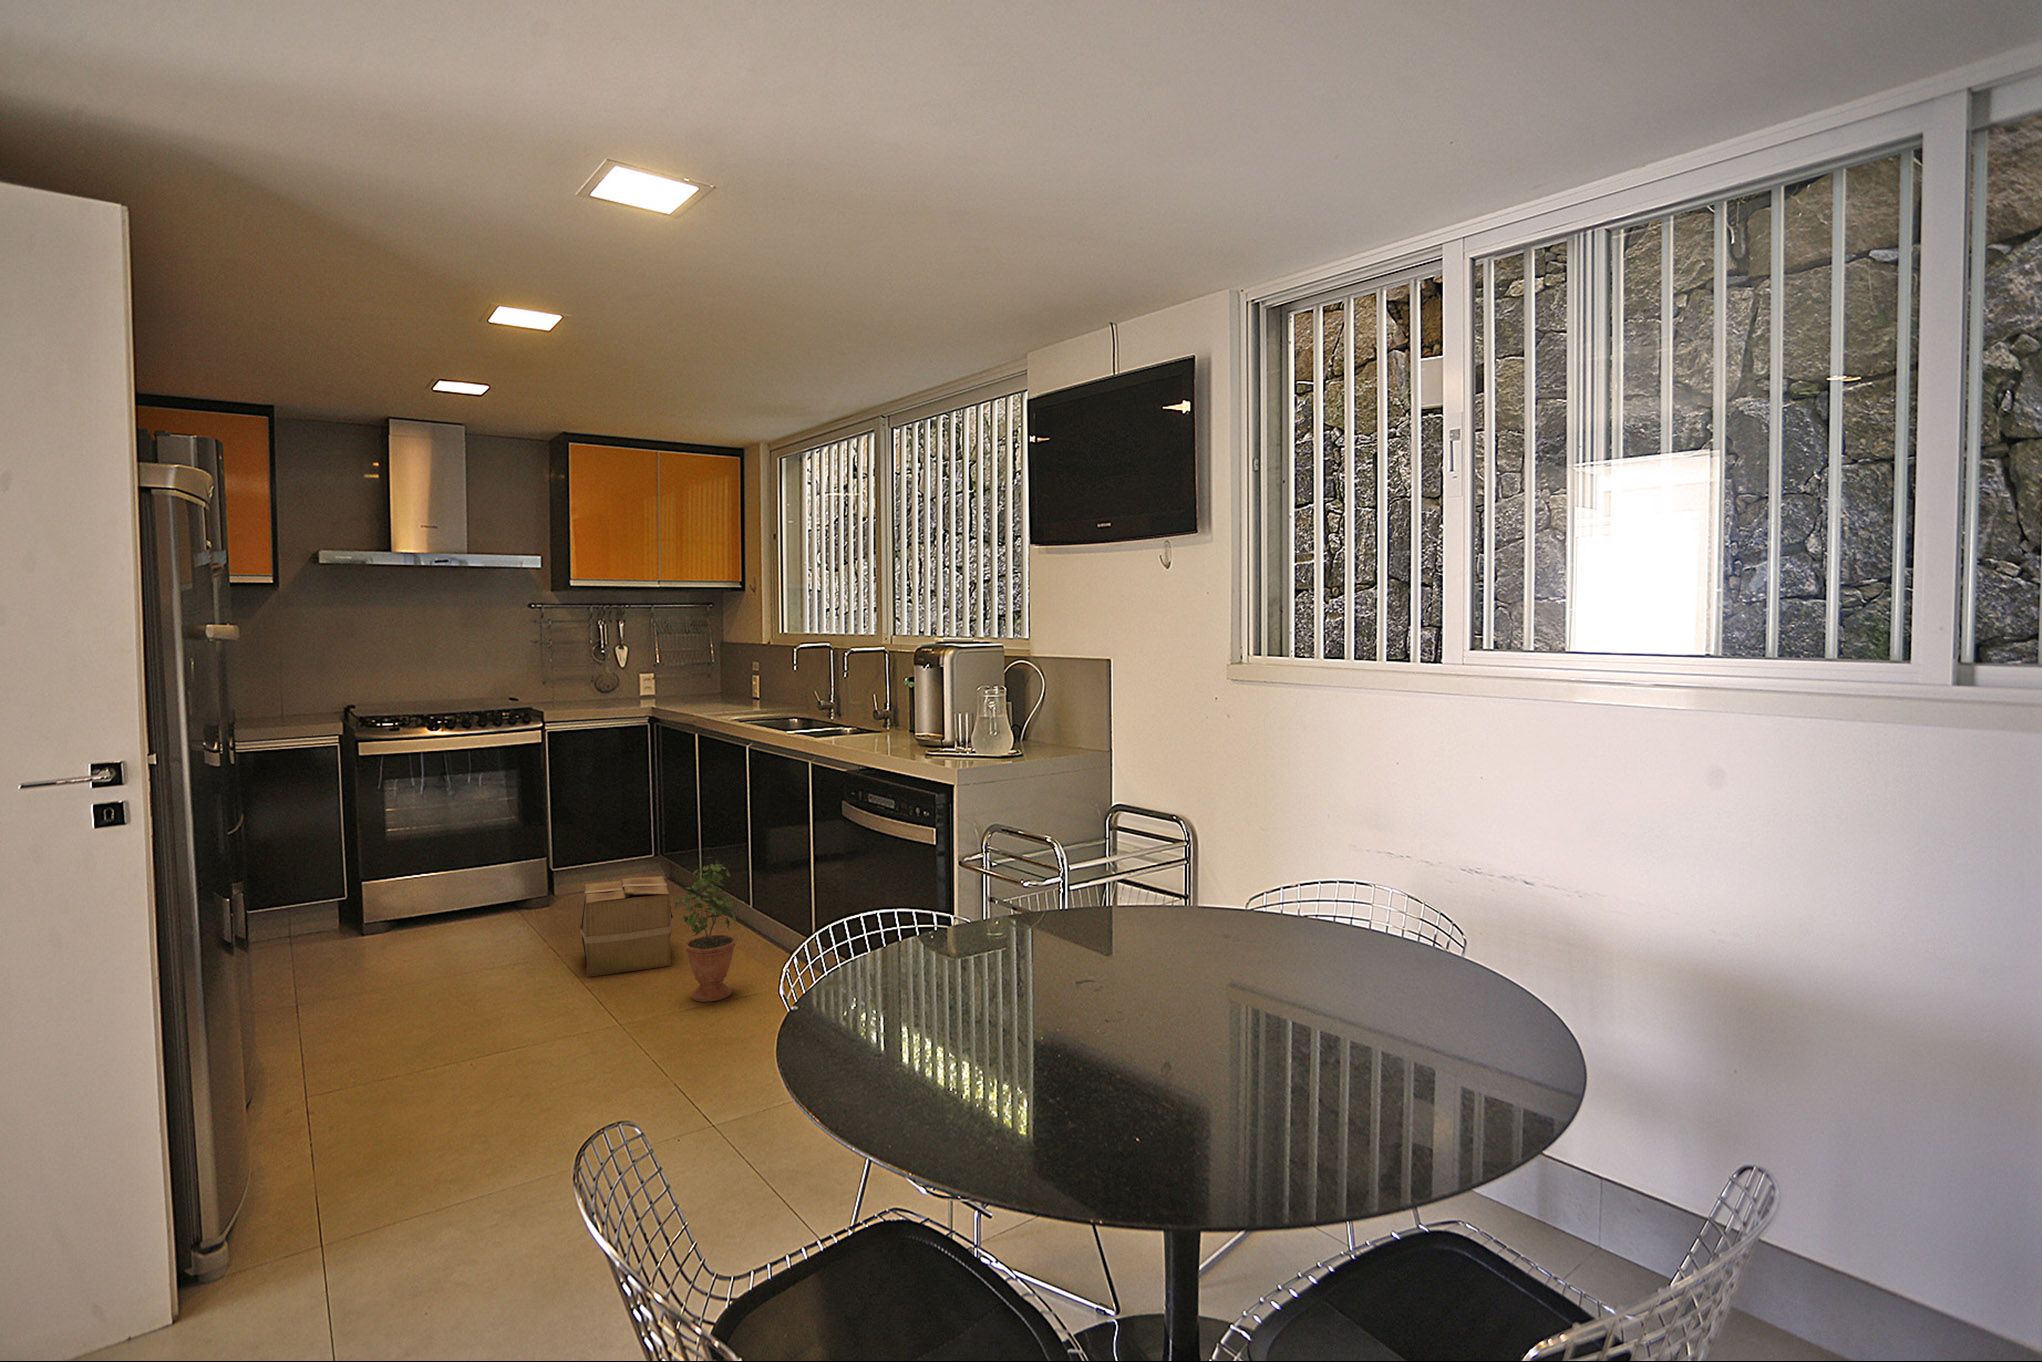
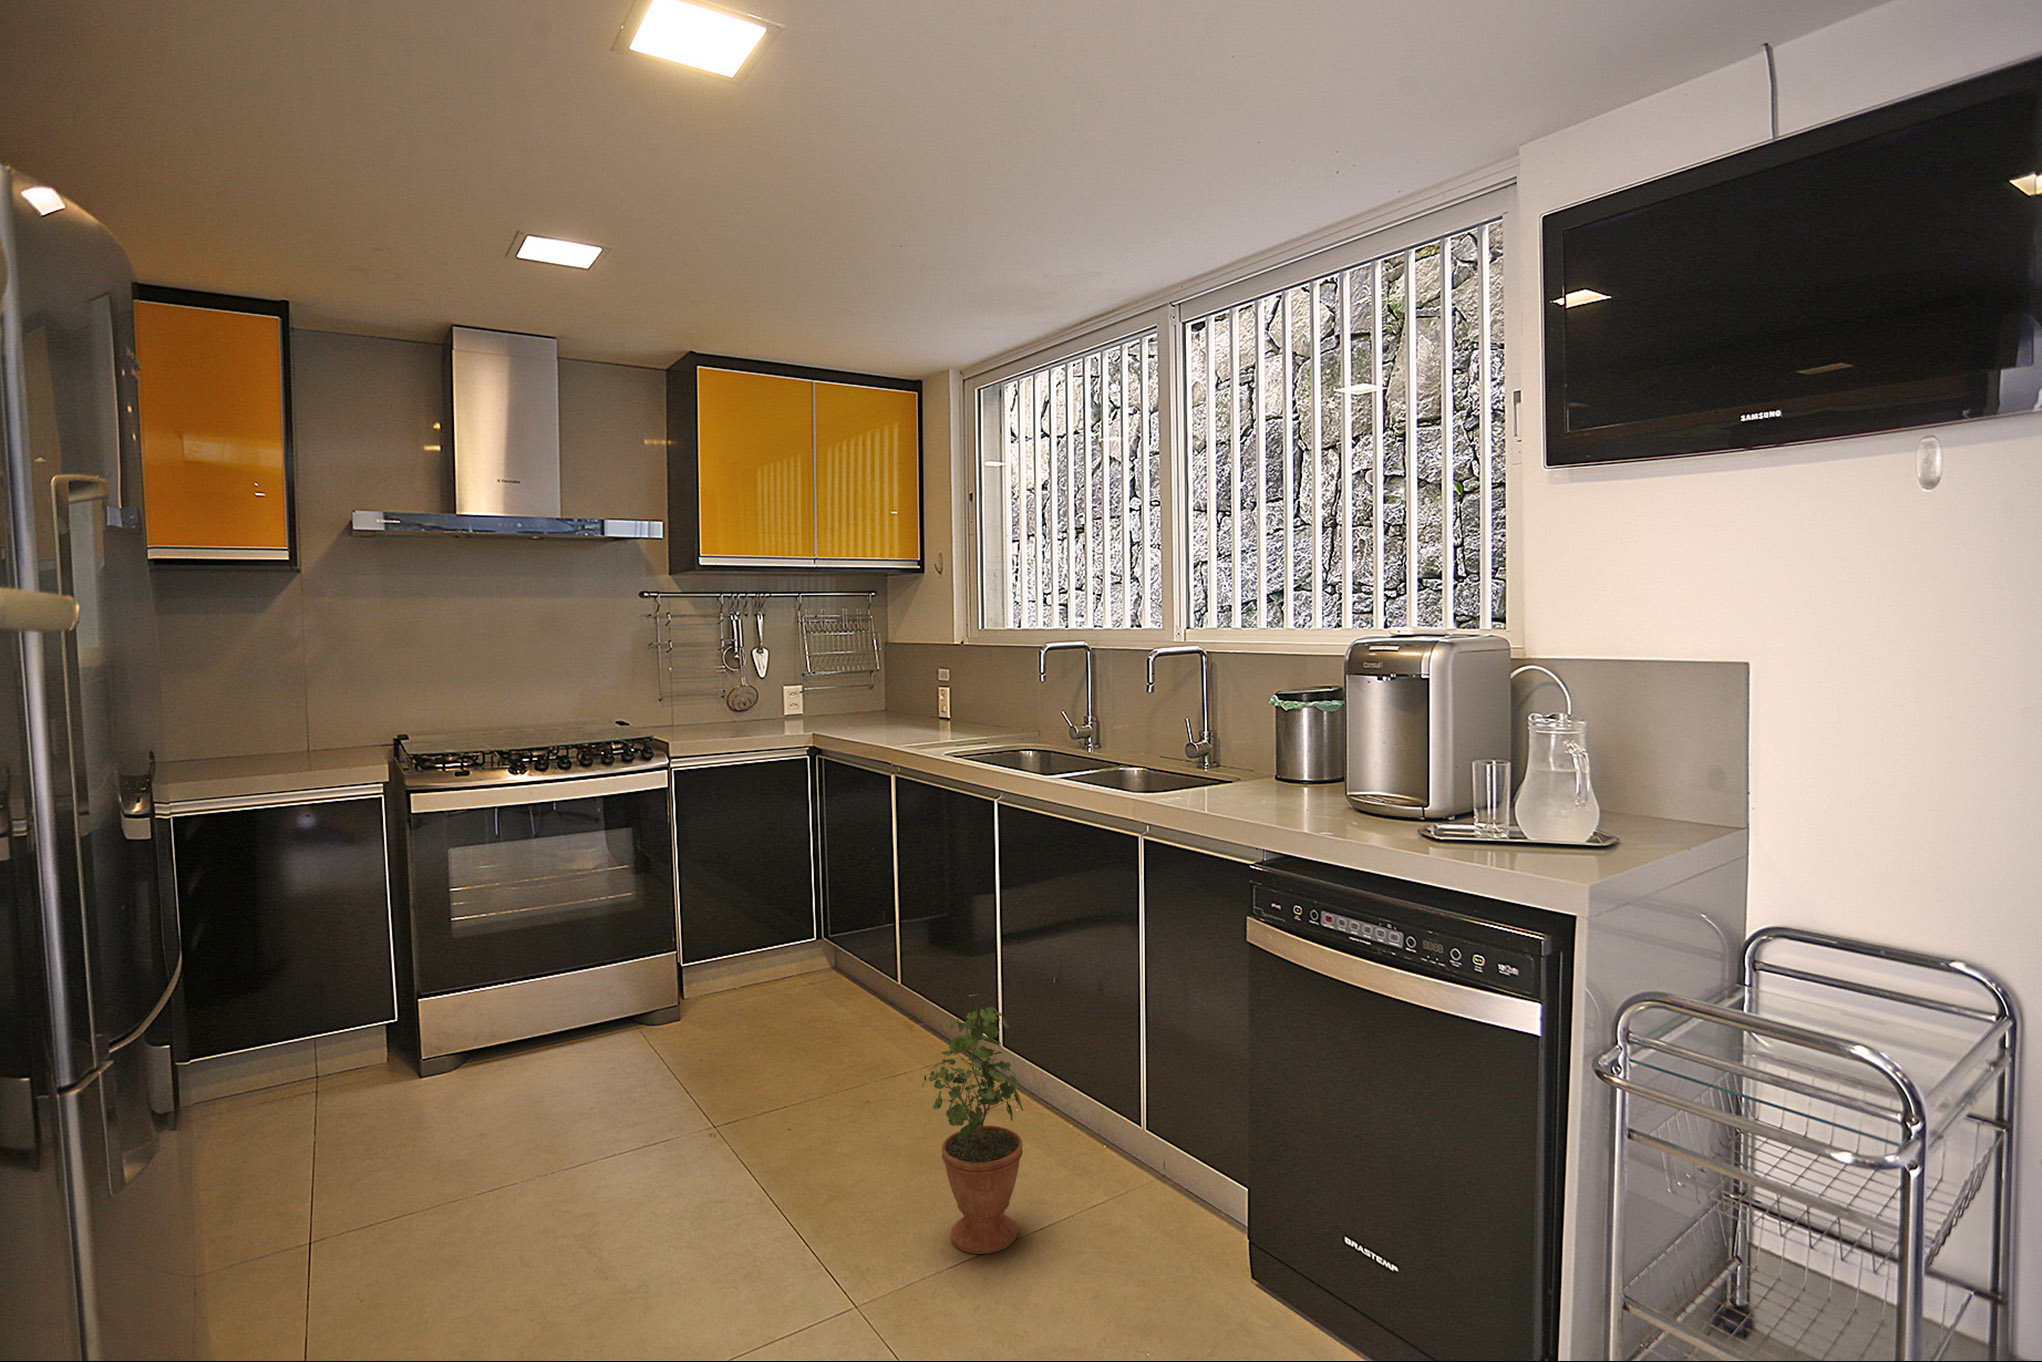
cardboard box: present [580,876,673,977] -> none [749,1001,893,1183]

